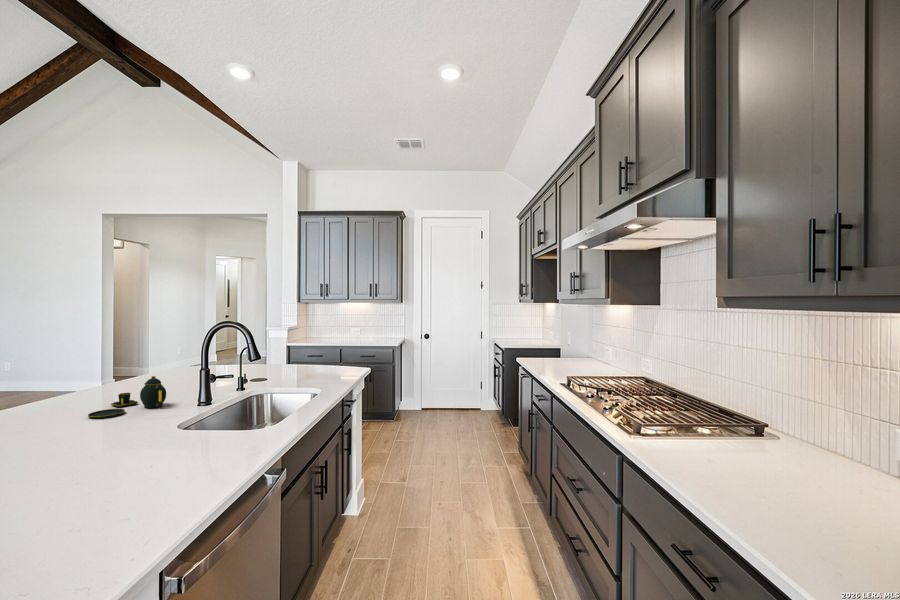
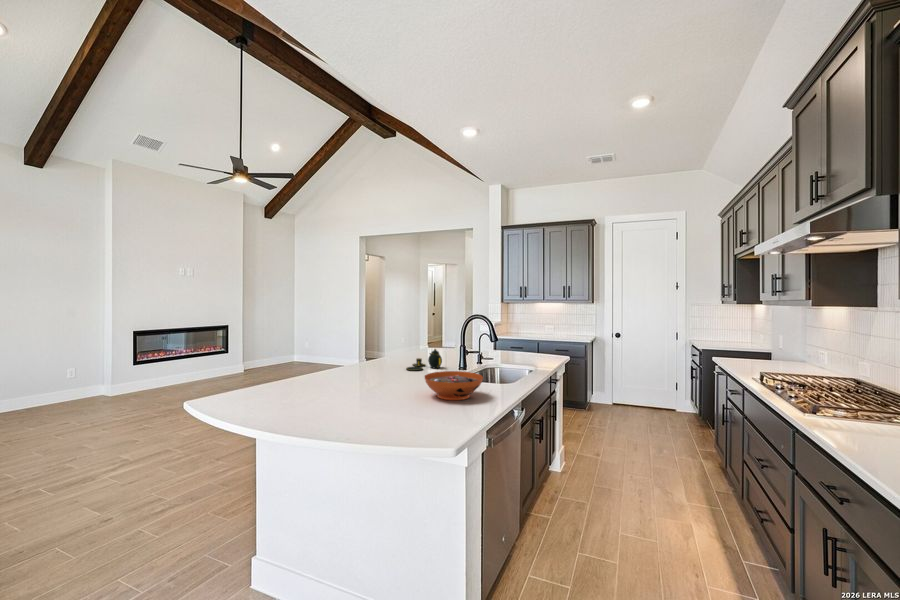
decorative bowl: none [62,423,203,490] -> present [425,371,483,400]

